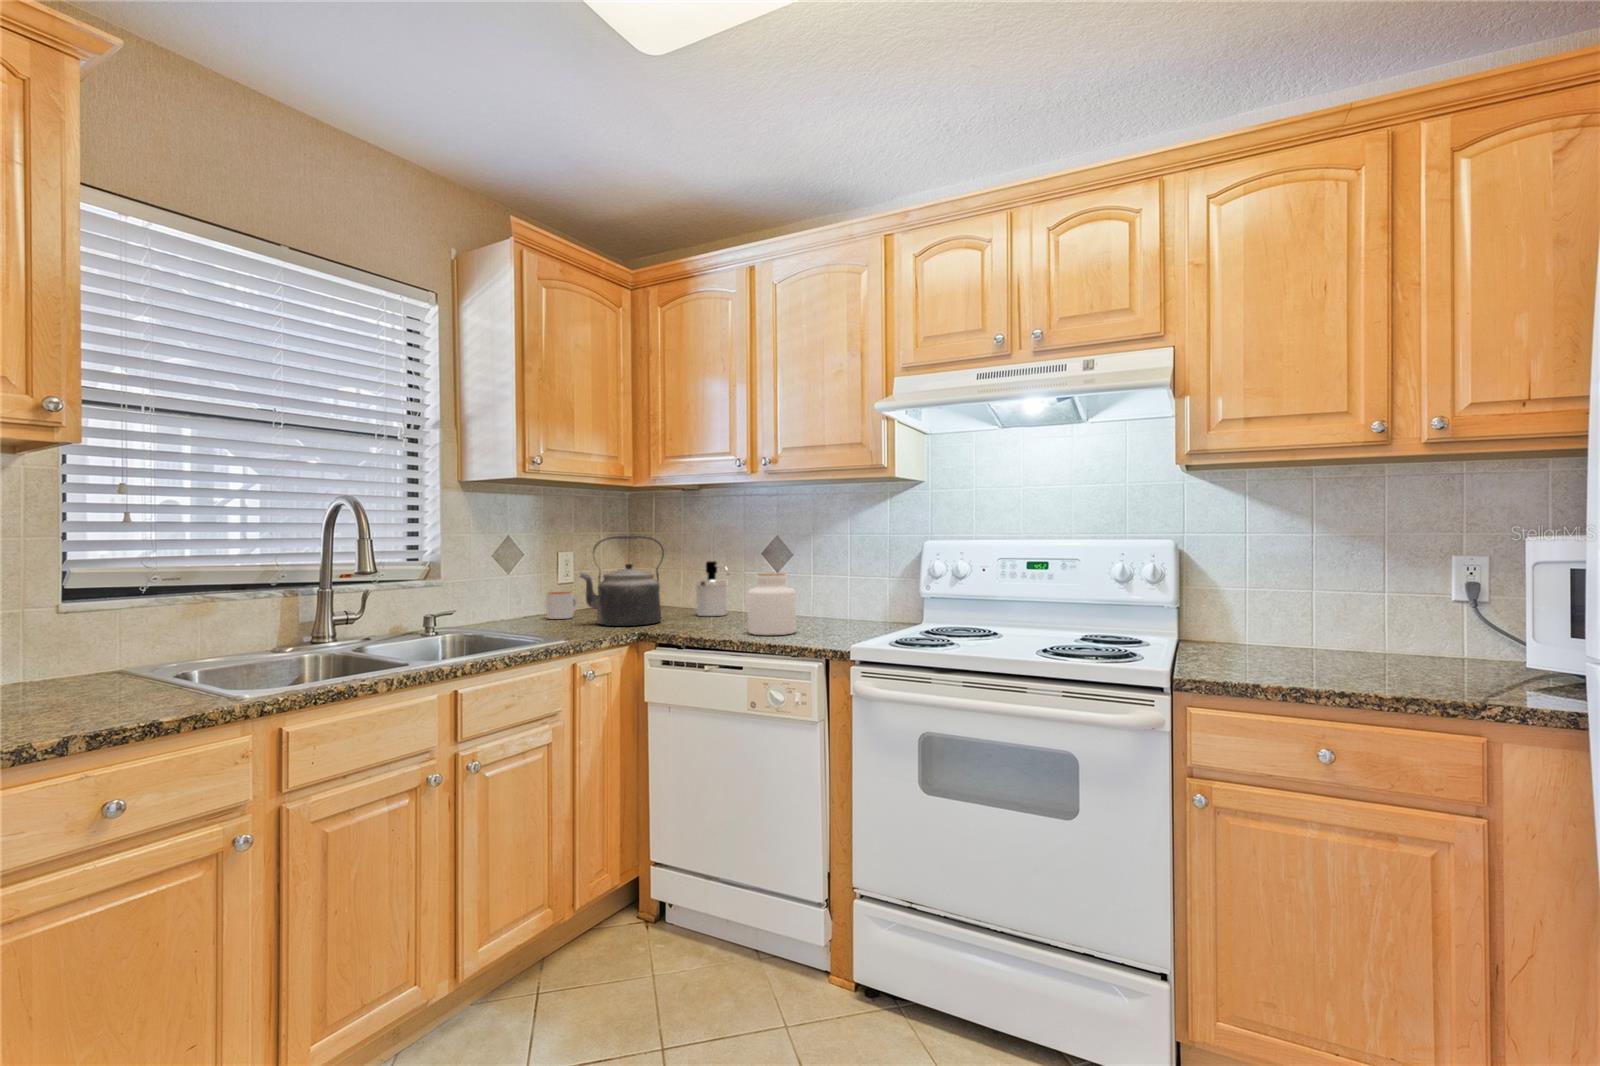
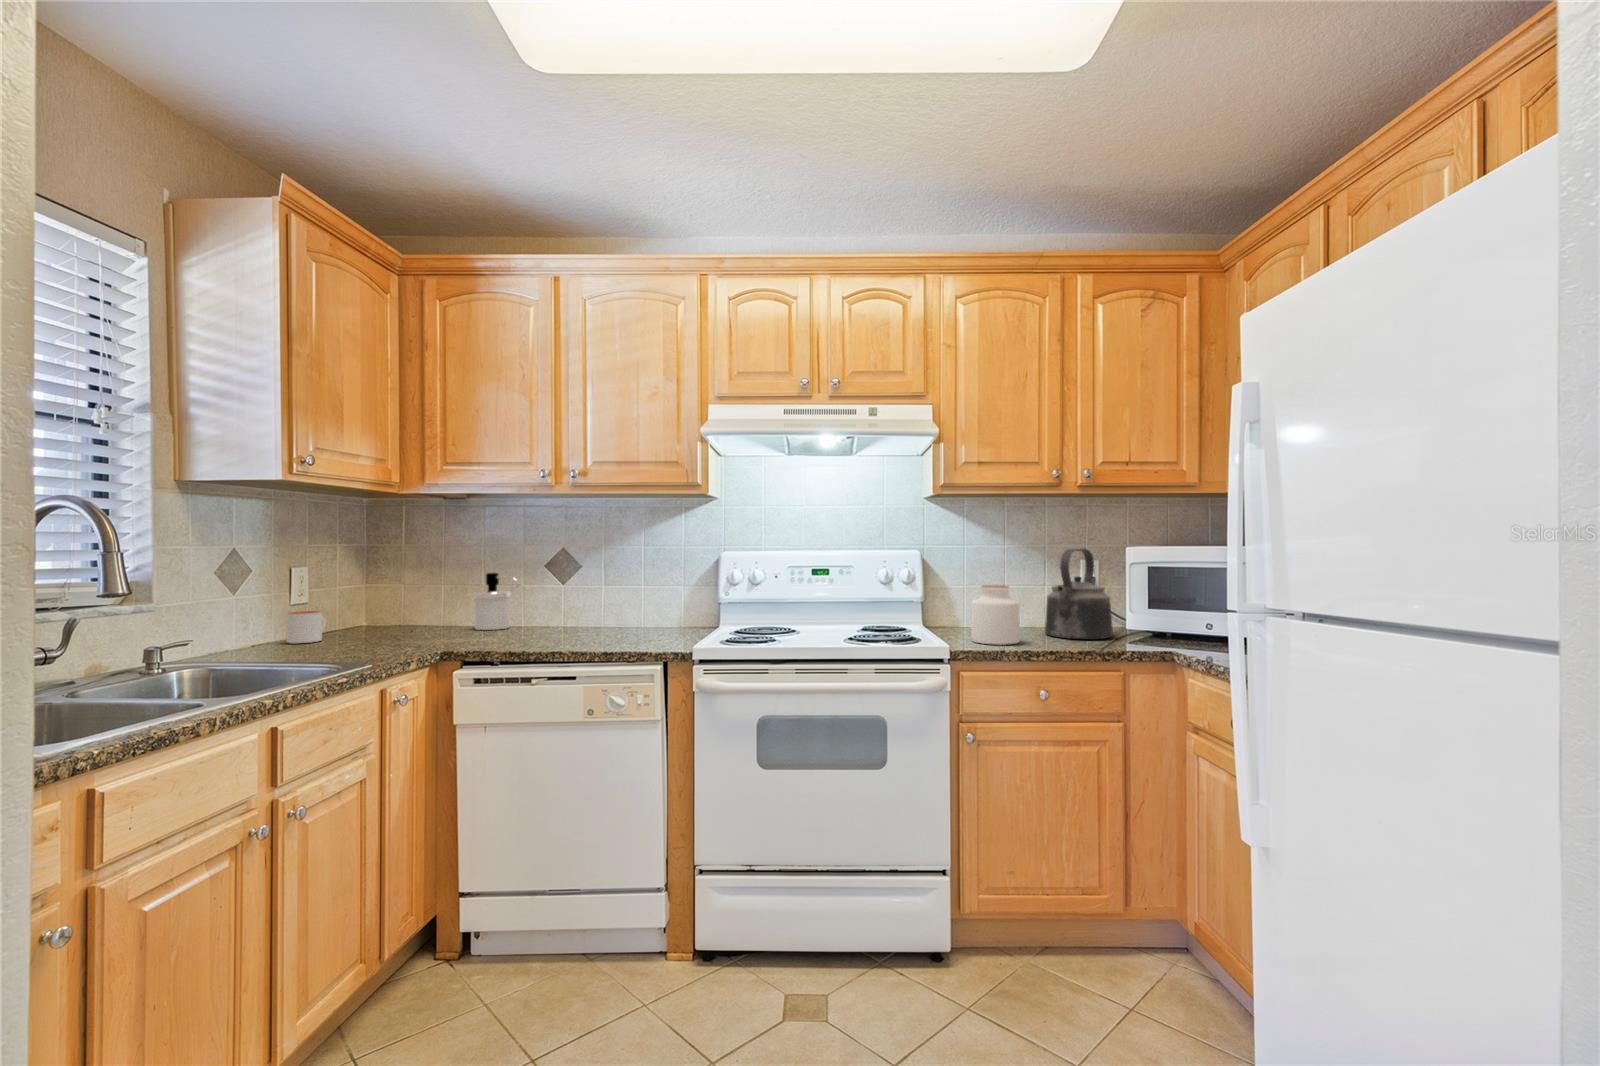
kettle: present [580,536,664,626] -> present [1045,549,1113,639]
jar: present [748,573,796,635] -> present [971,585,1020,645]

